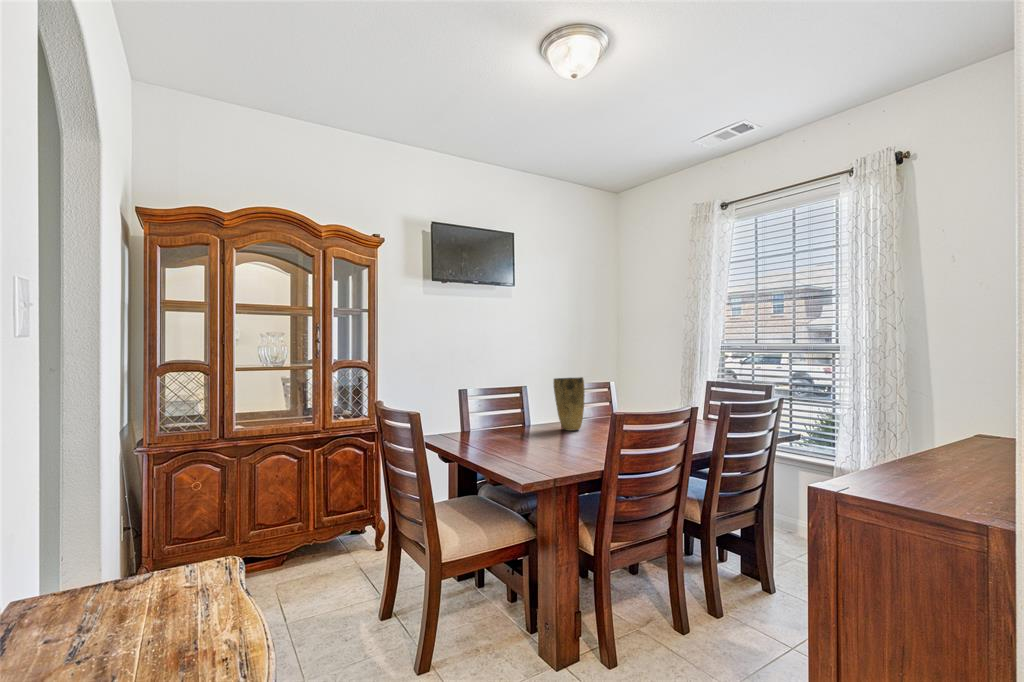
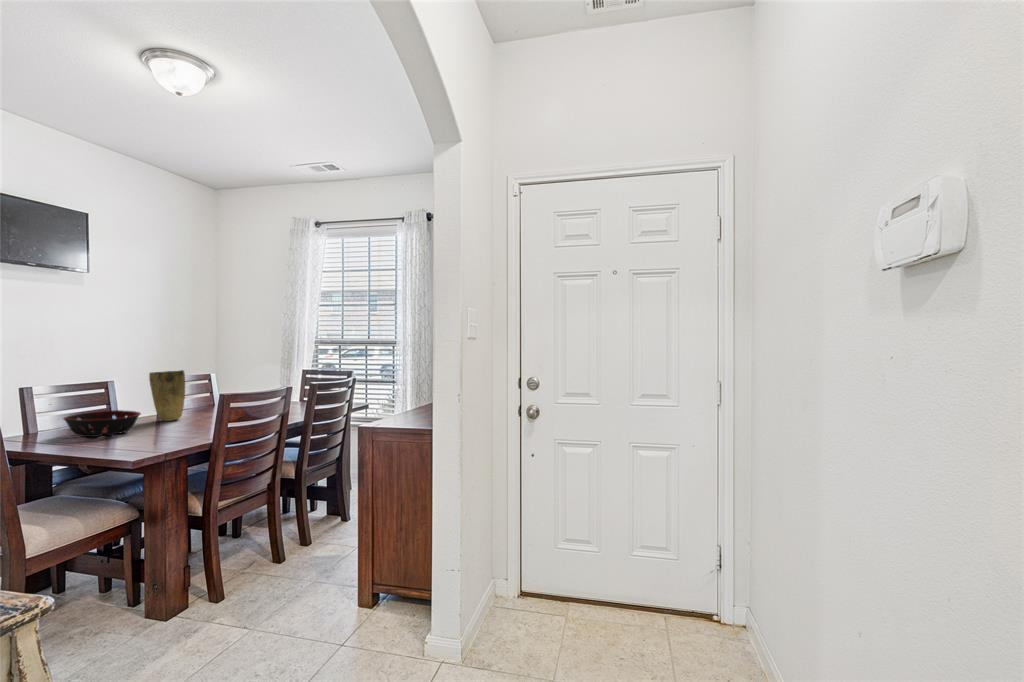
decorative bowl: none [485,415,544,442] -> present [64,410,141,437]

